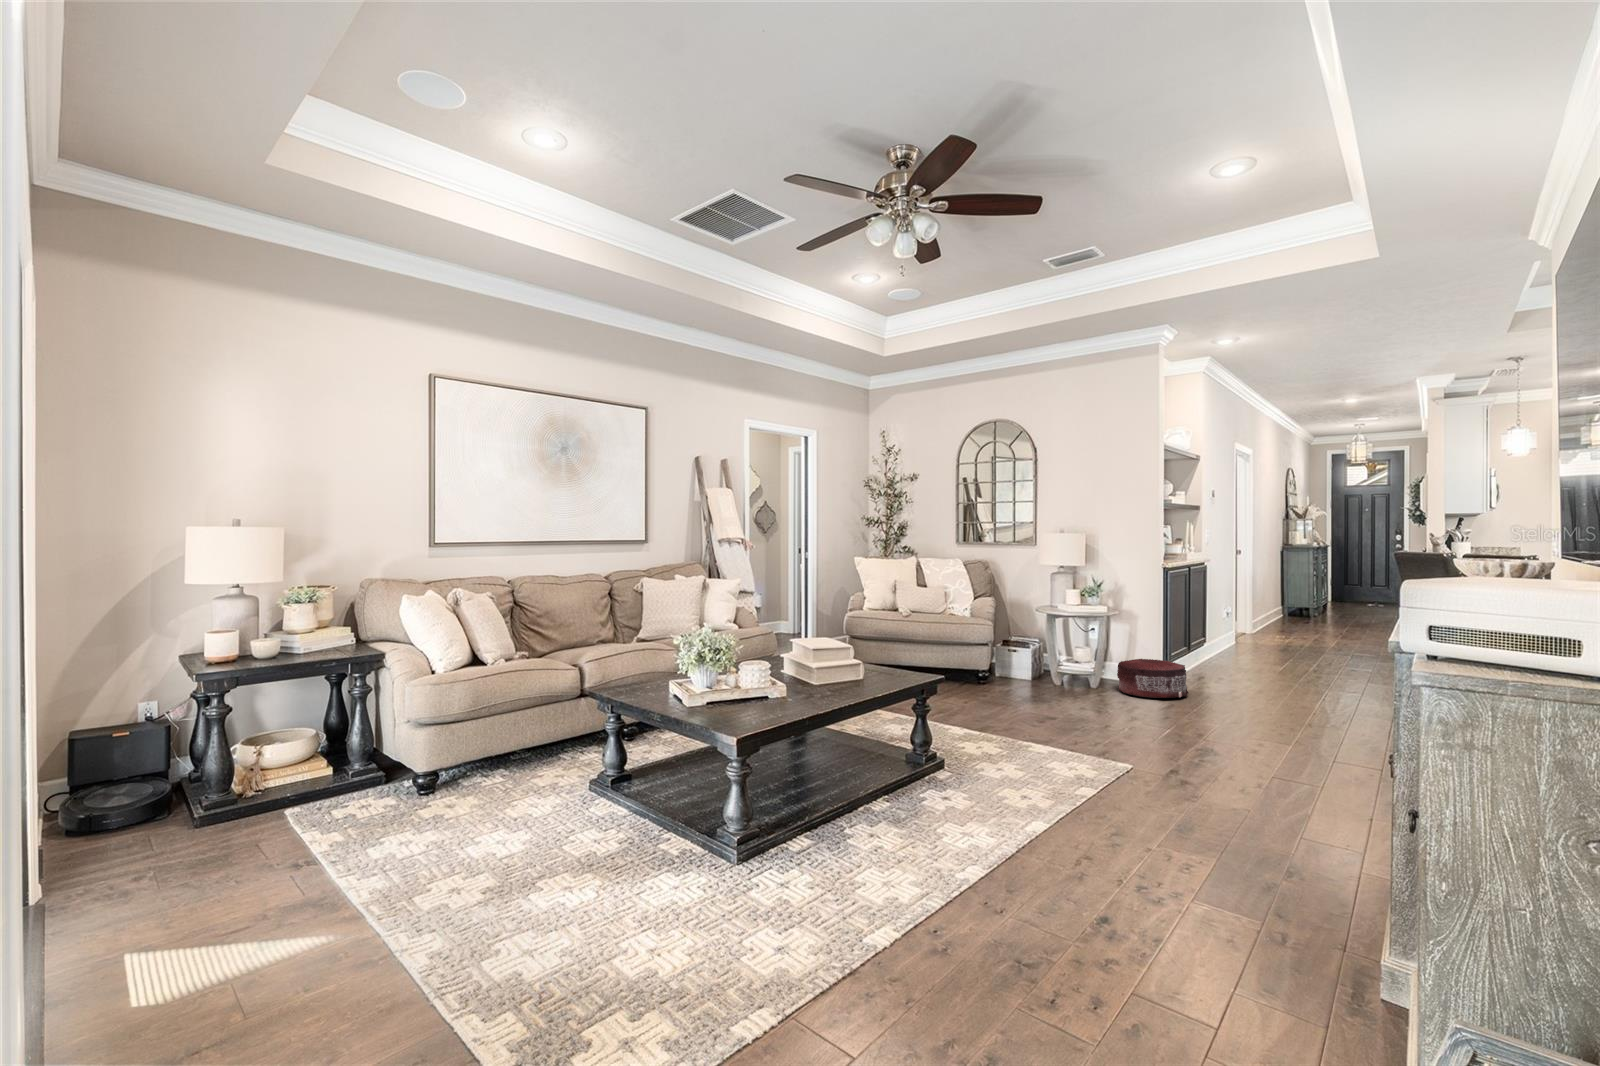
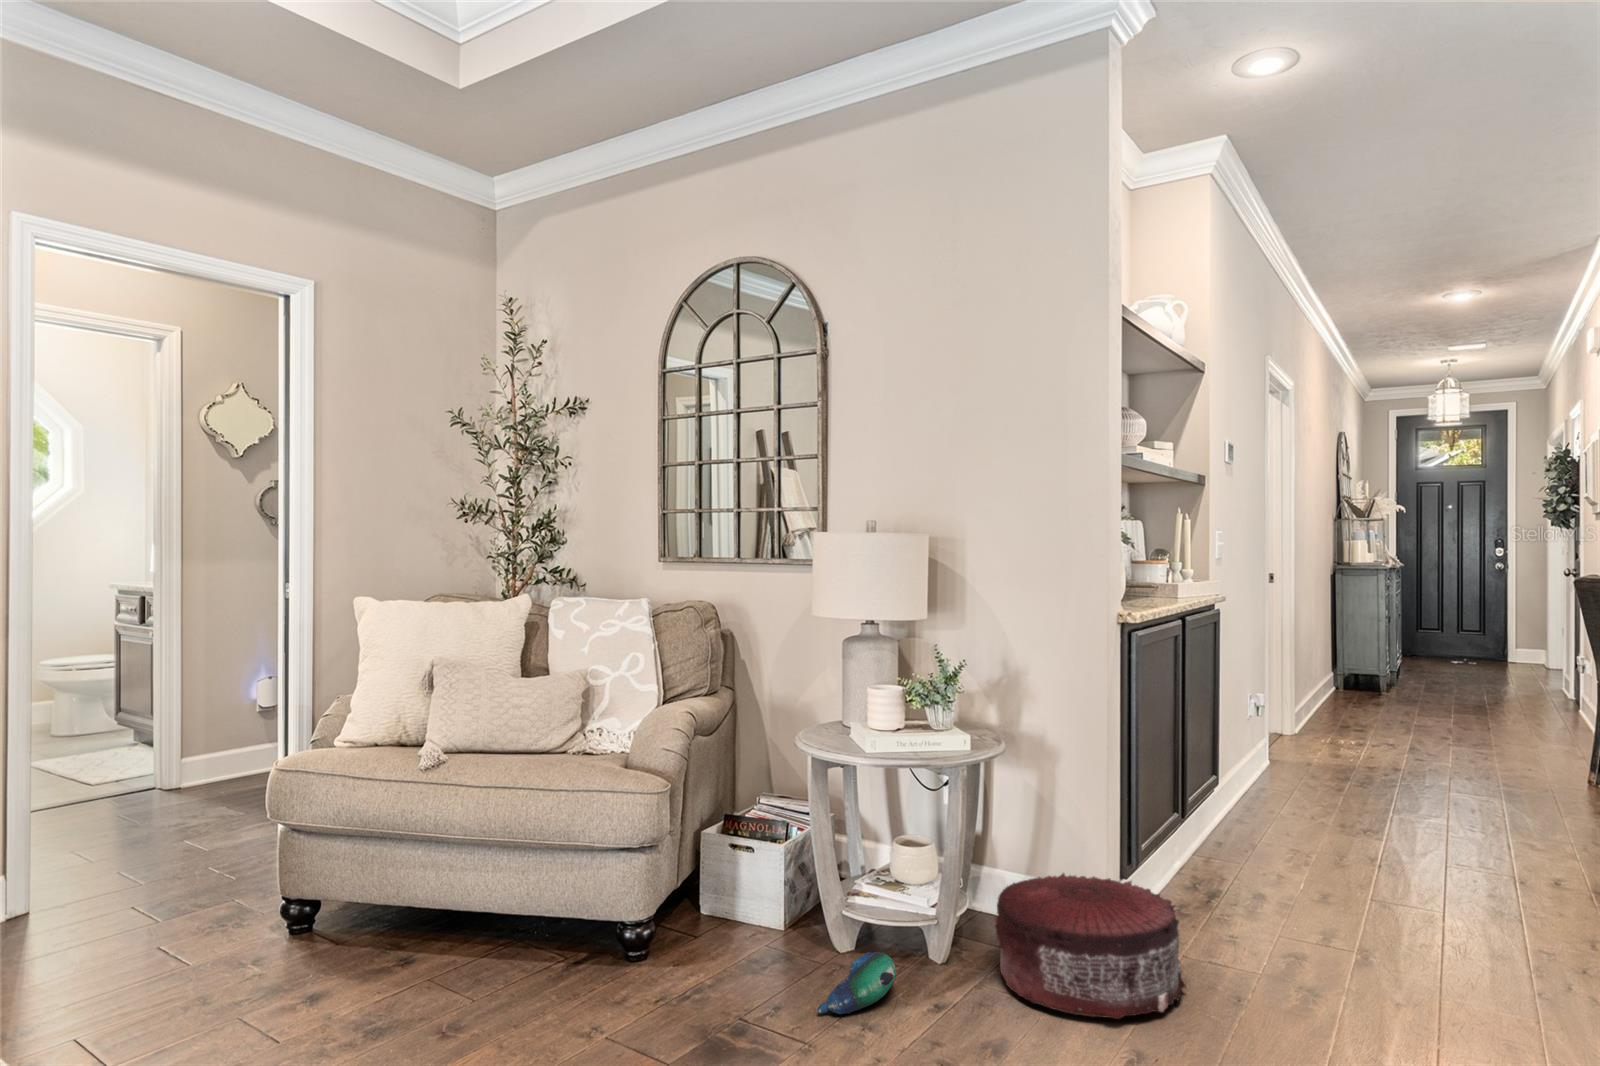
plush toy: none [1058,680,1084,696] -> present [817,952,896,1014]

